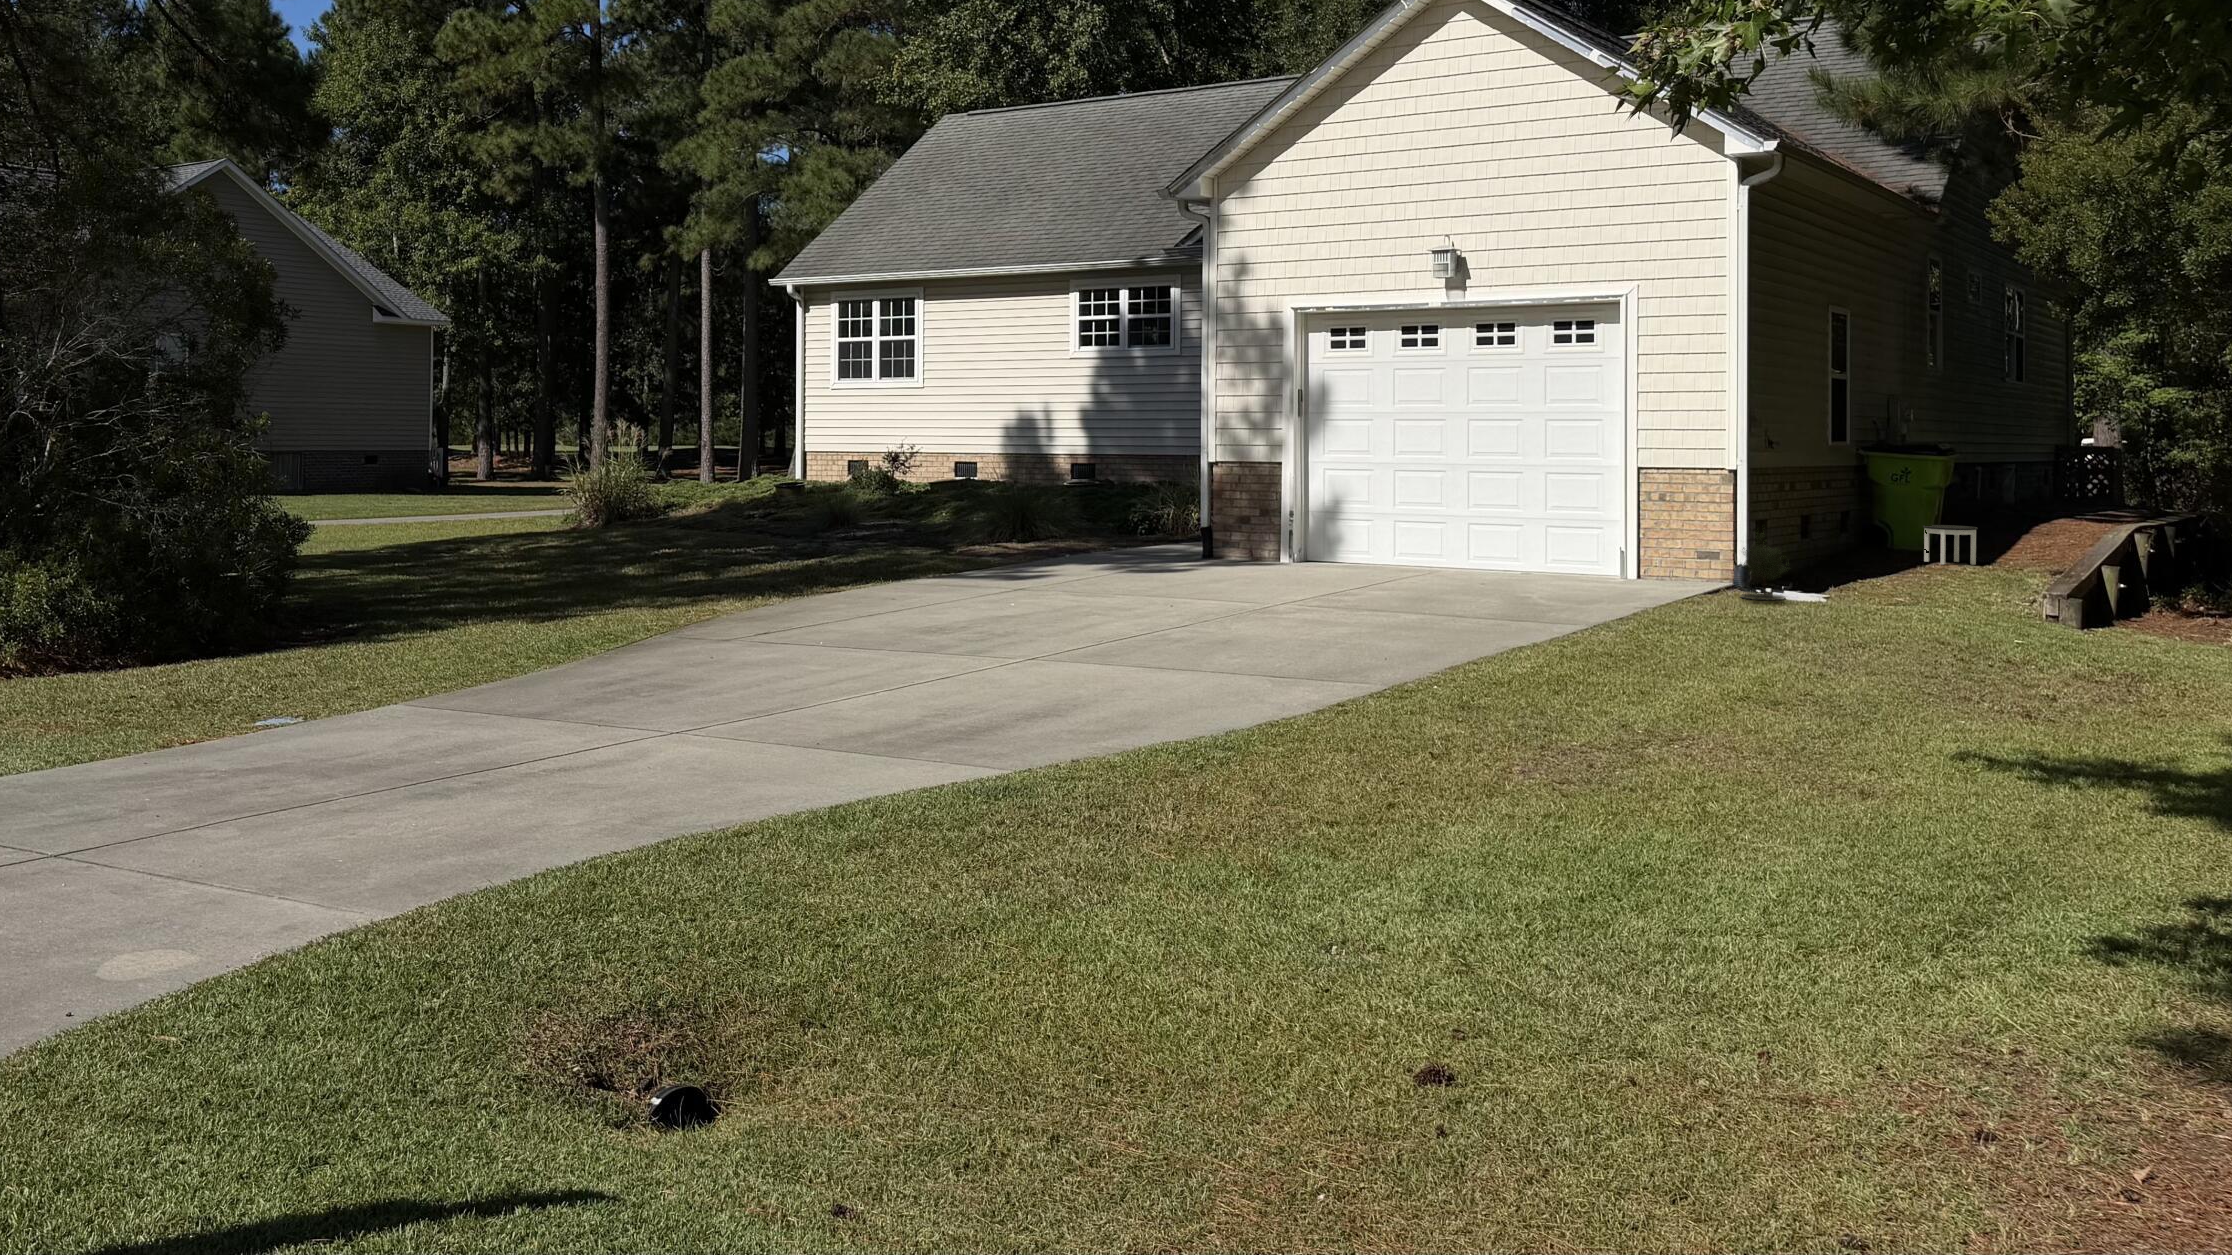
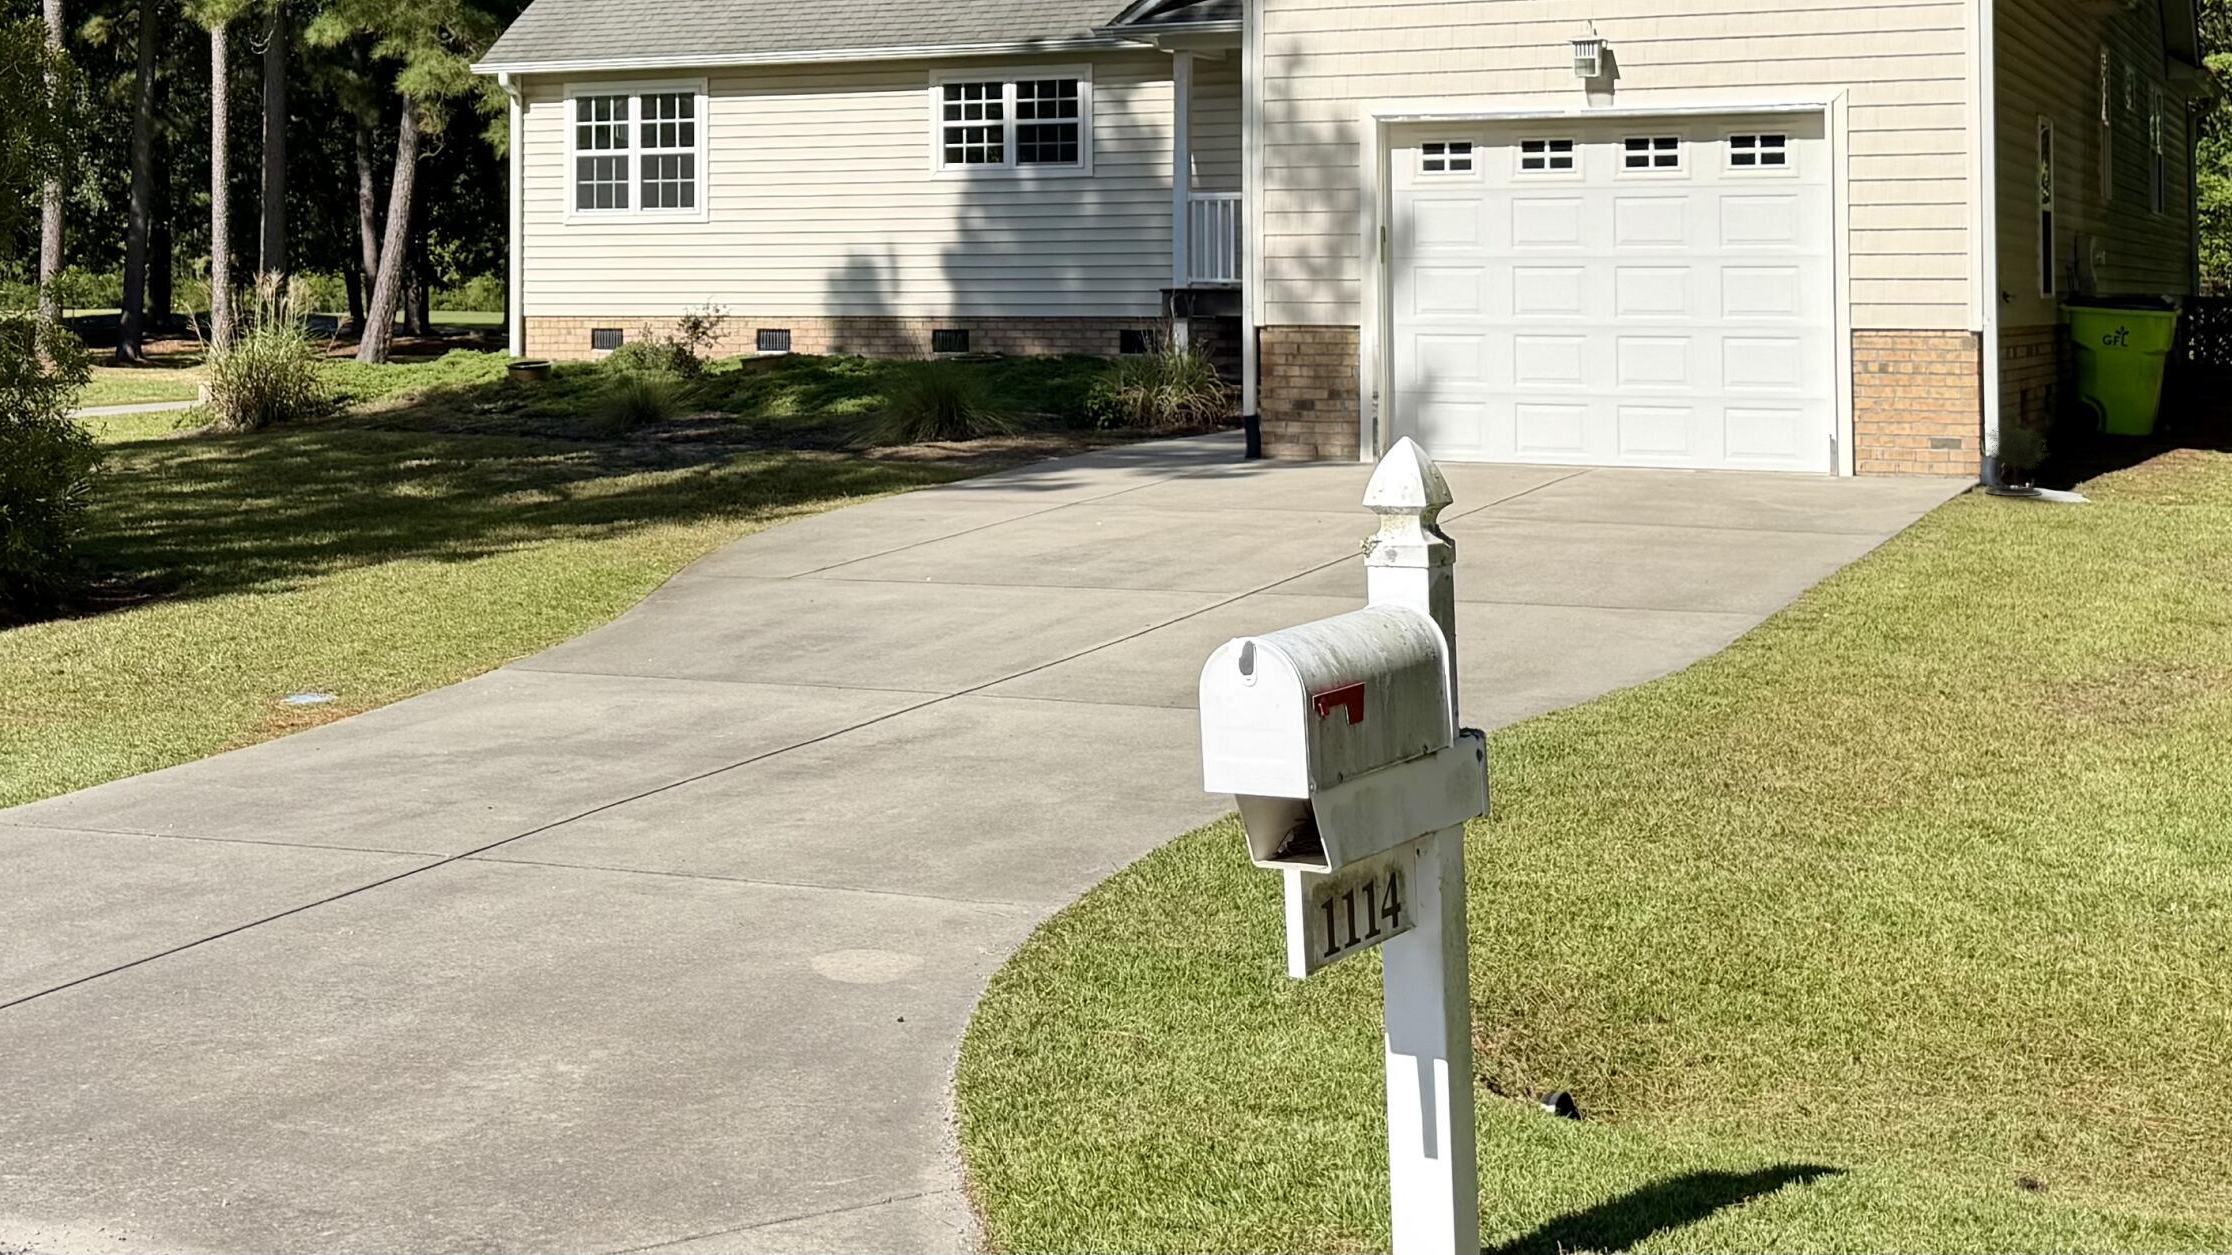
round table: present [1923,525,1978,565] -> none [2111,387,2177,437]

